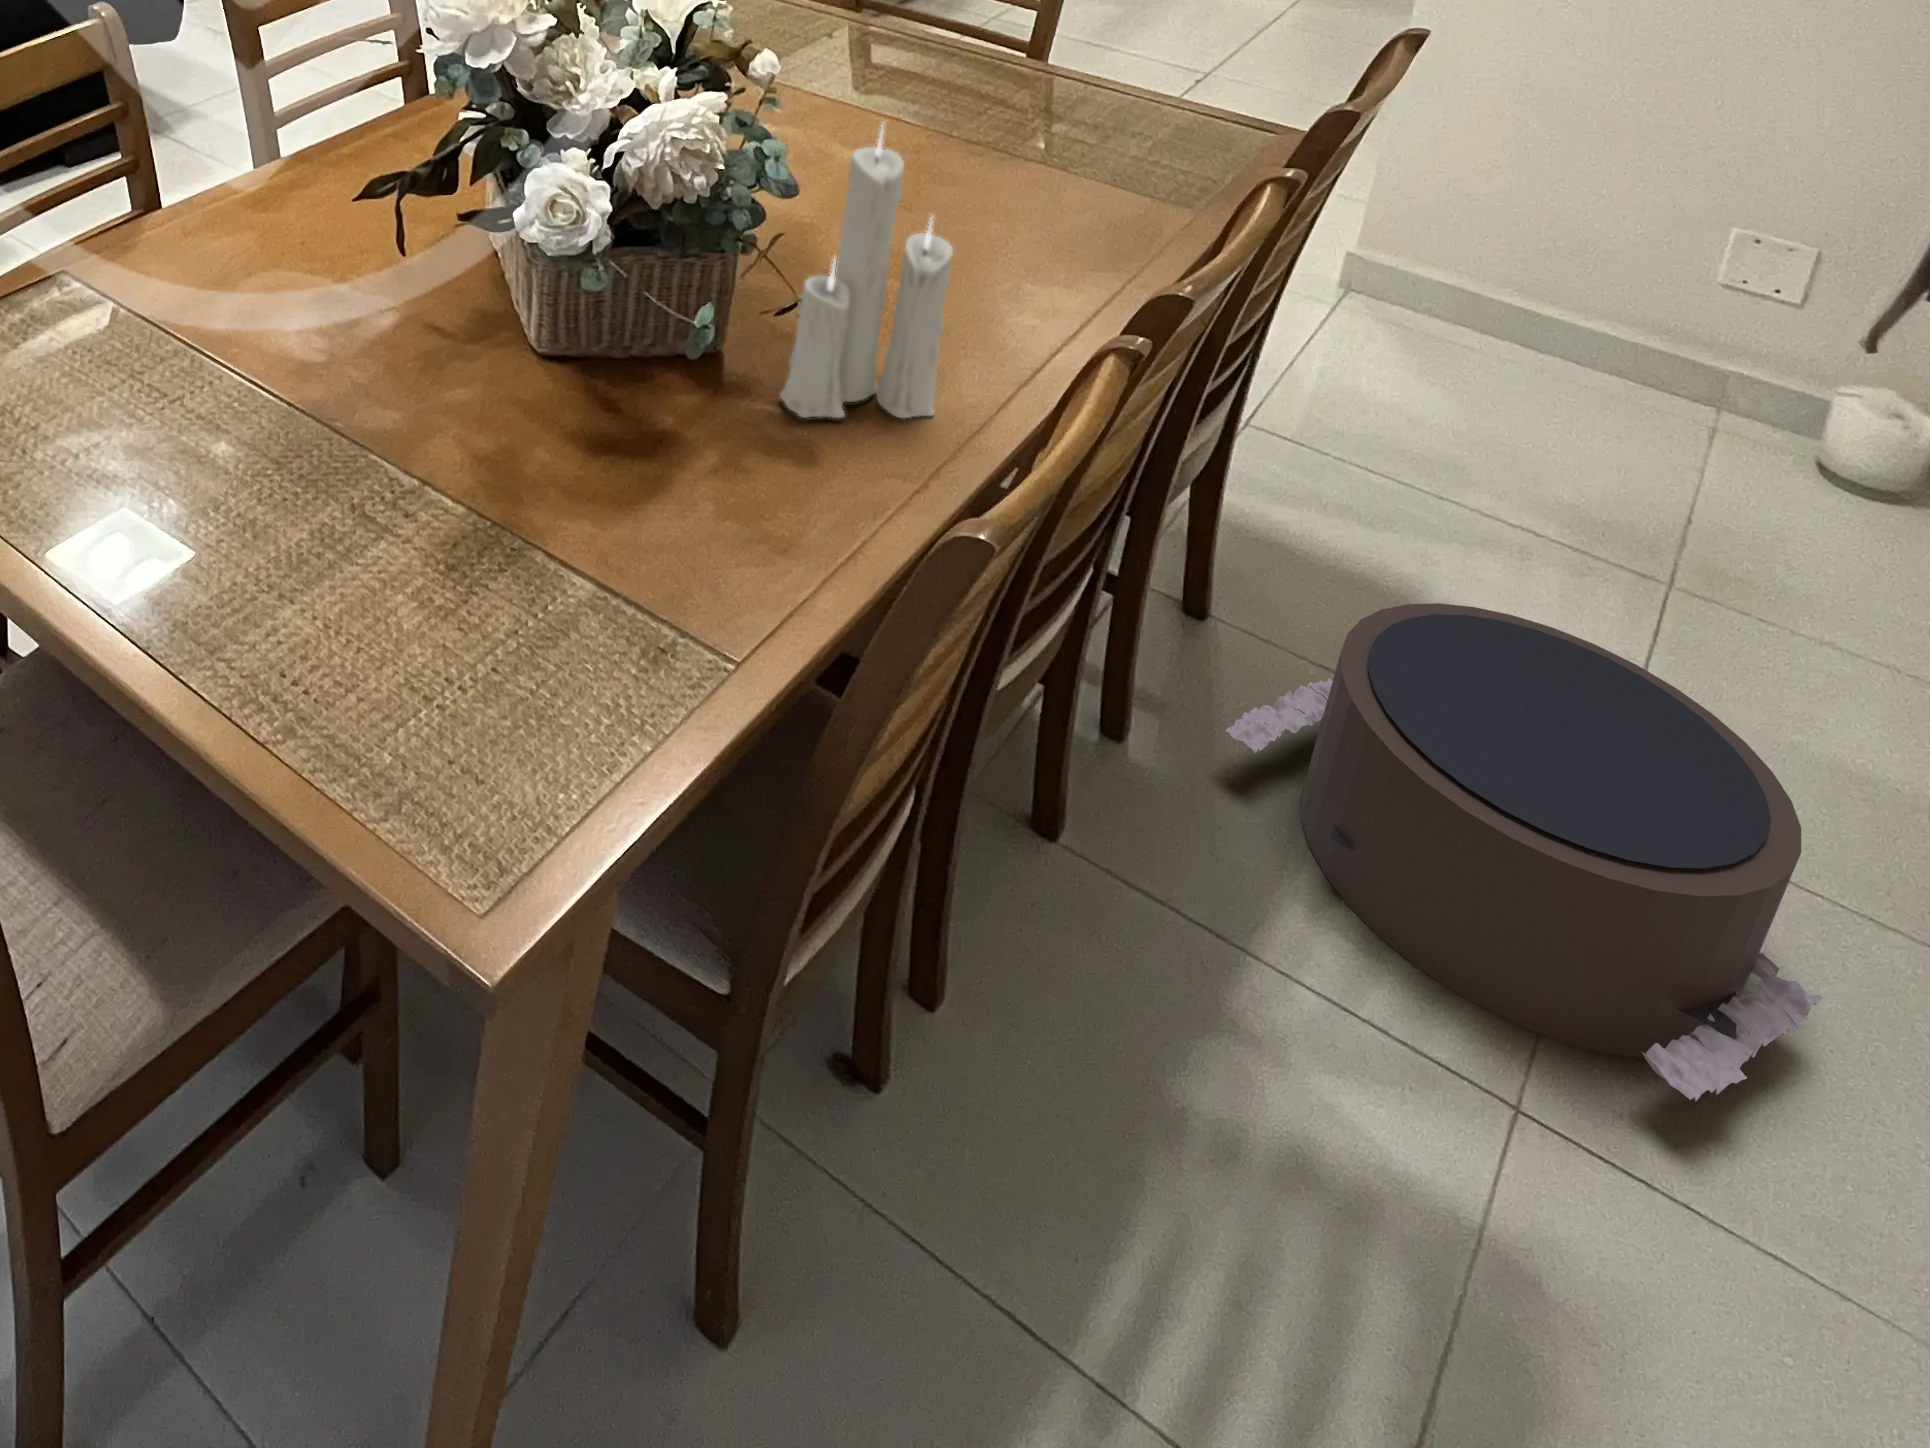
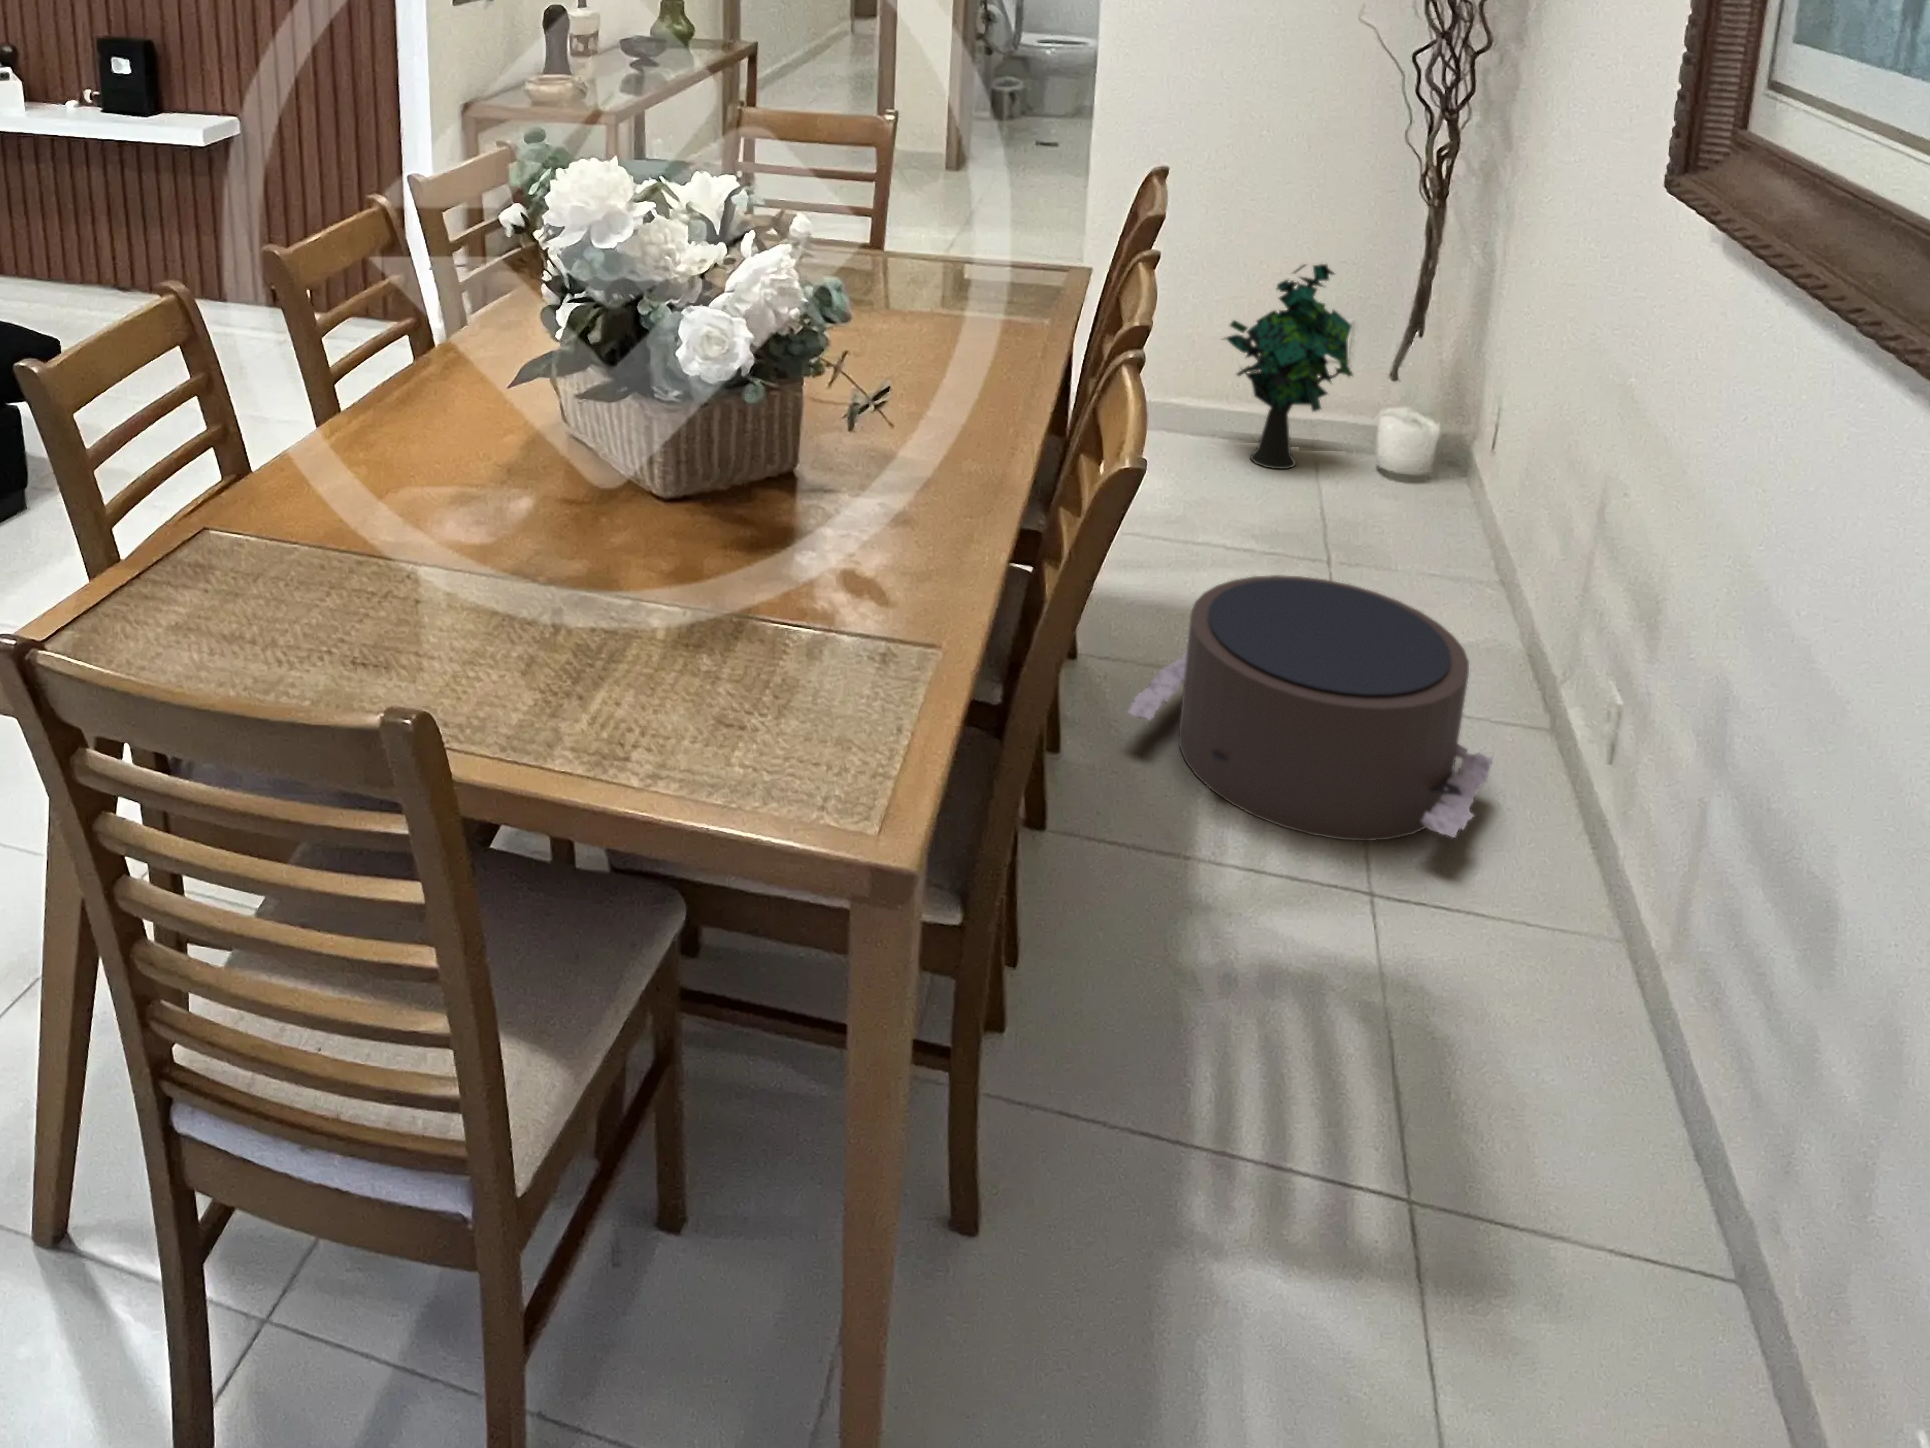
candle: present [780,127,953,418] -> none [853,229,963,493]
decorative plant: none [1569,166,1804,435] -> present [1225,264,1353,469]

